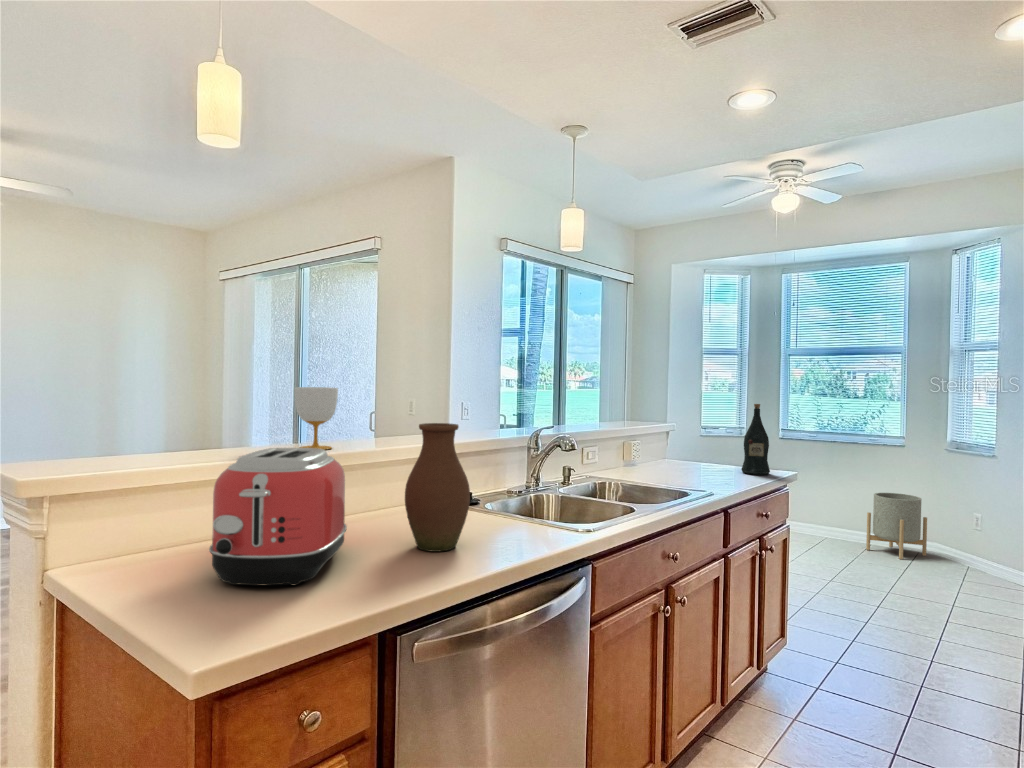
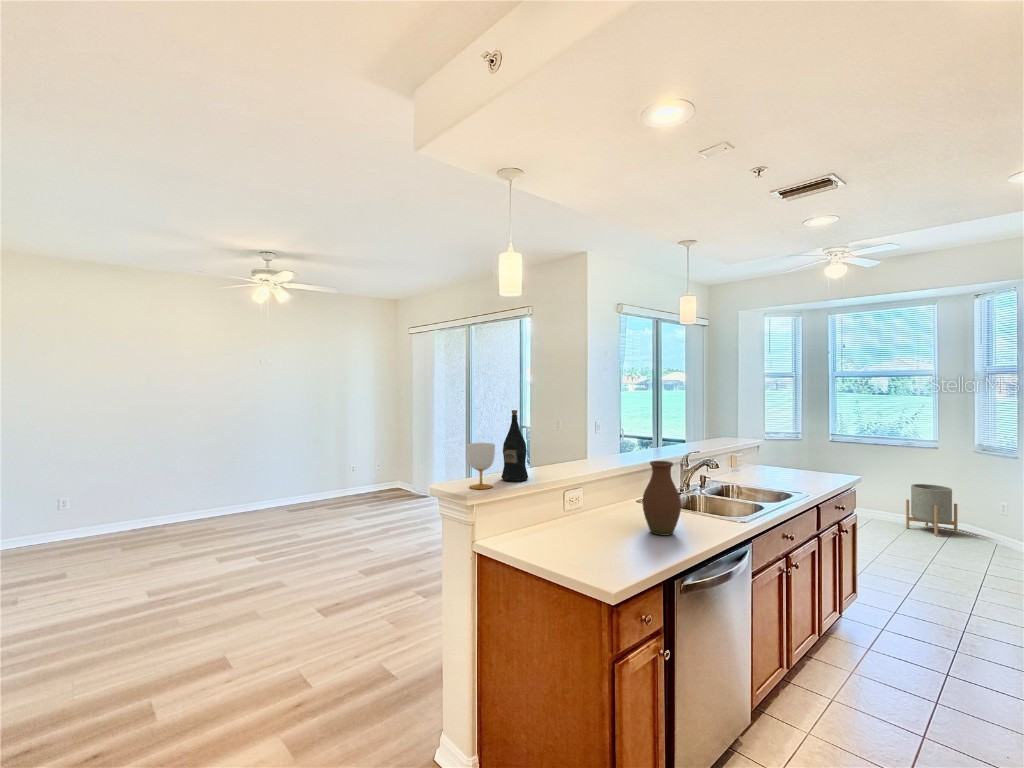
cup: present [294,387,338,450] -> present [466,443,495,489]
wine bottle: present [741,404,770,475] -> present [502,410,528,482]
toaster: present [209,448,347,585] -> none [560,478,623,555]

